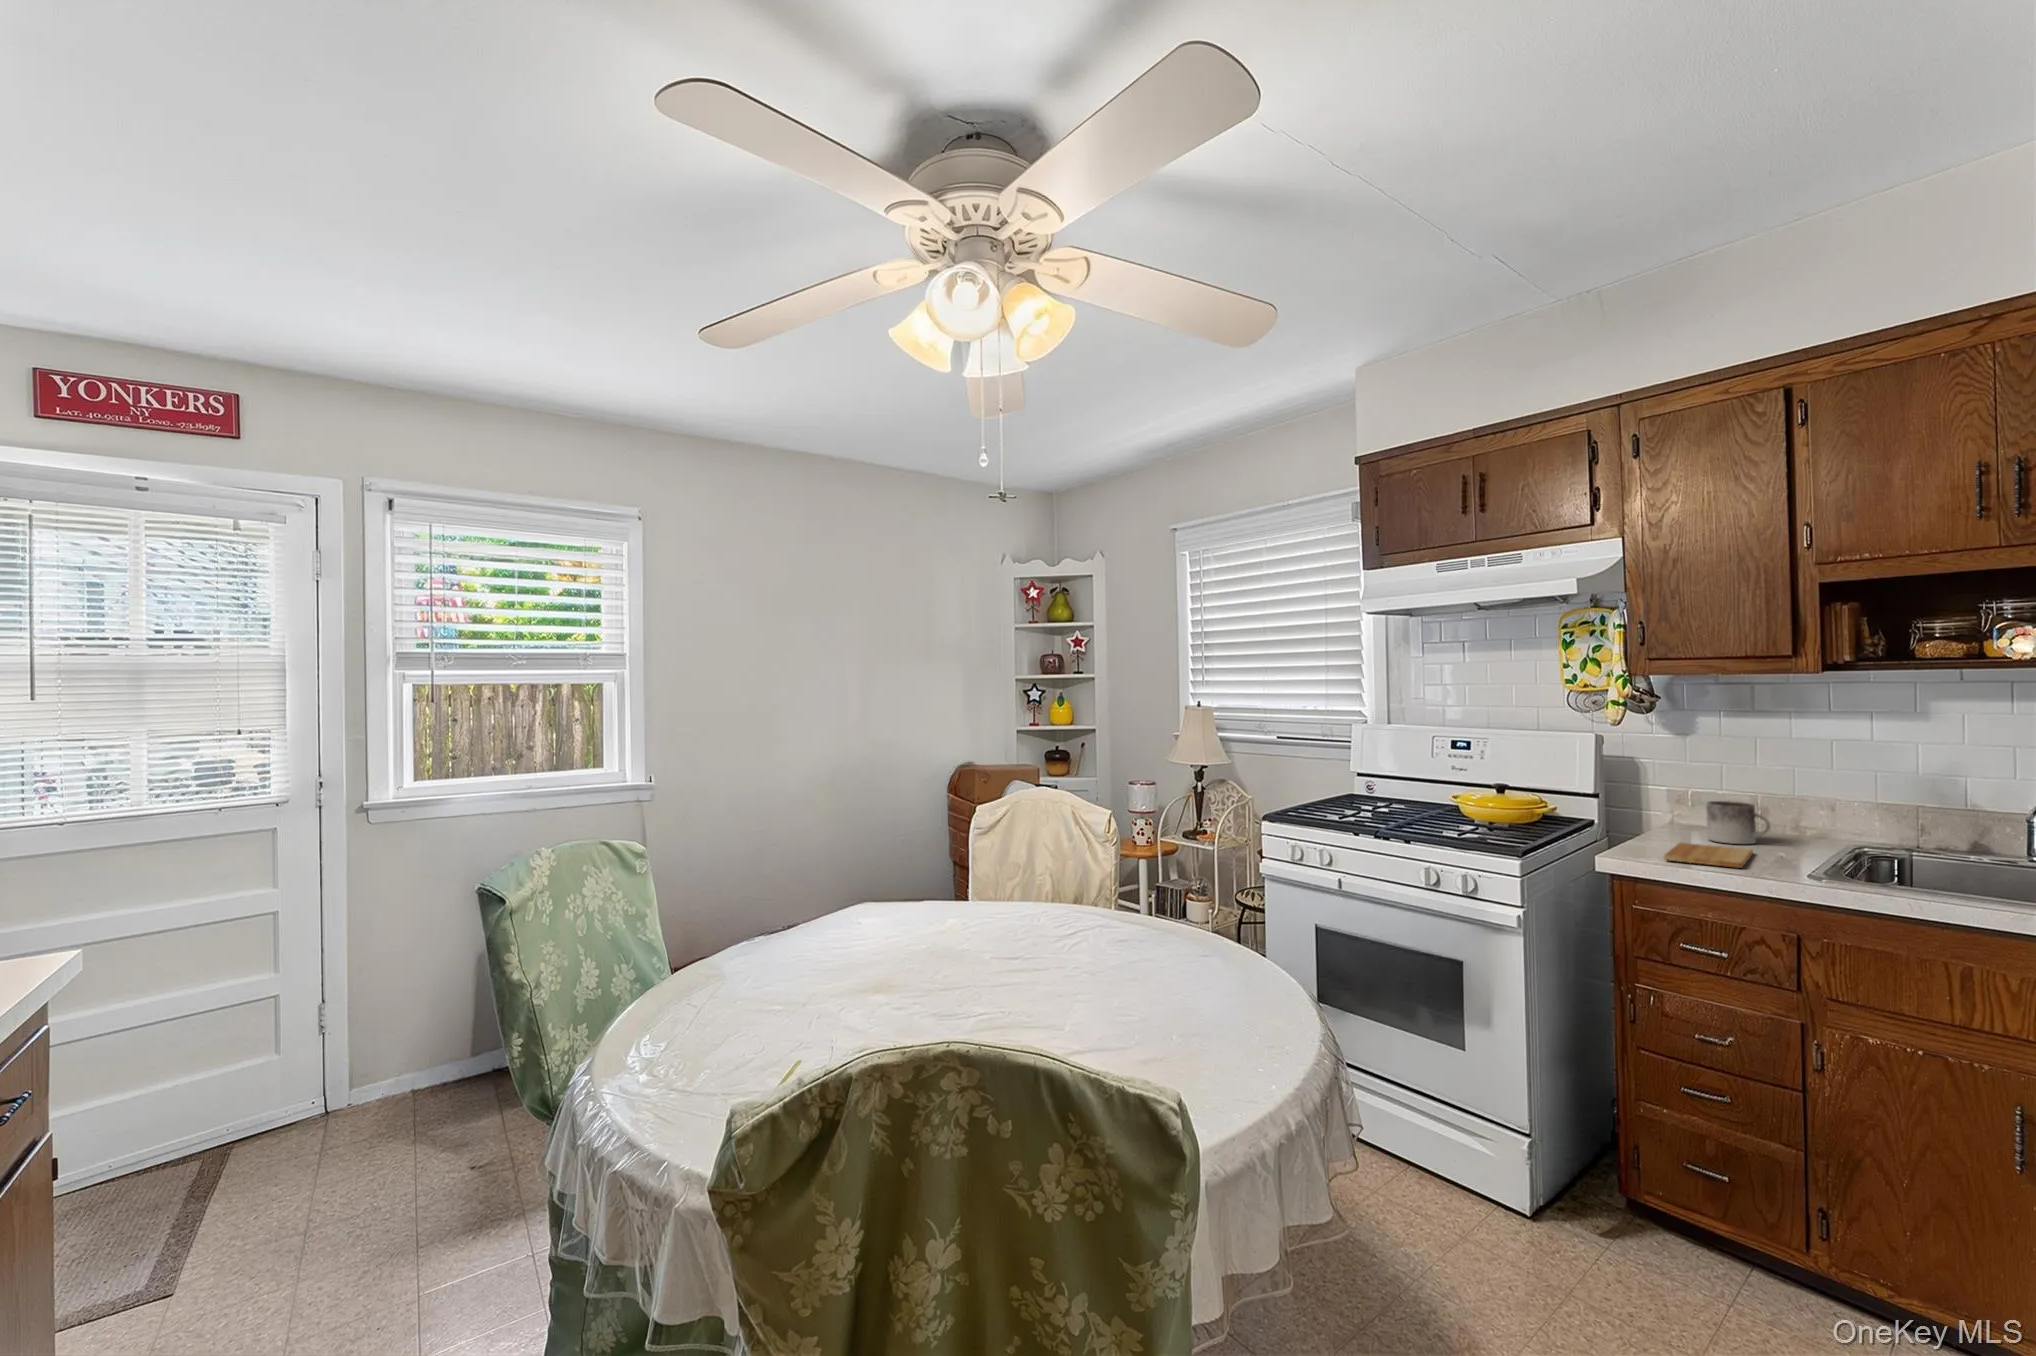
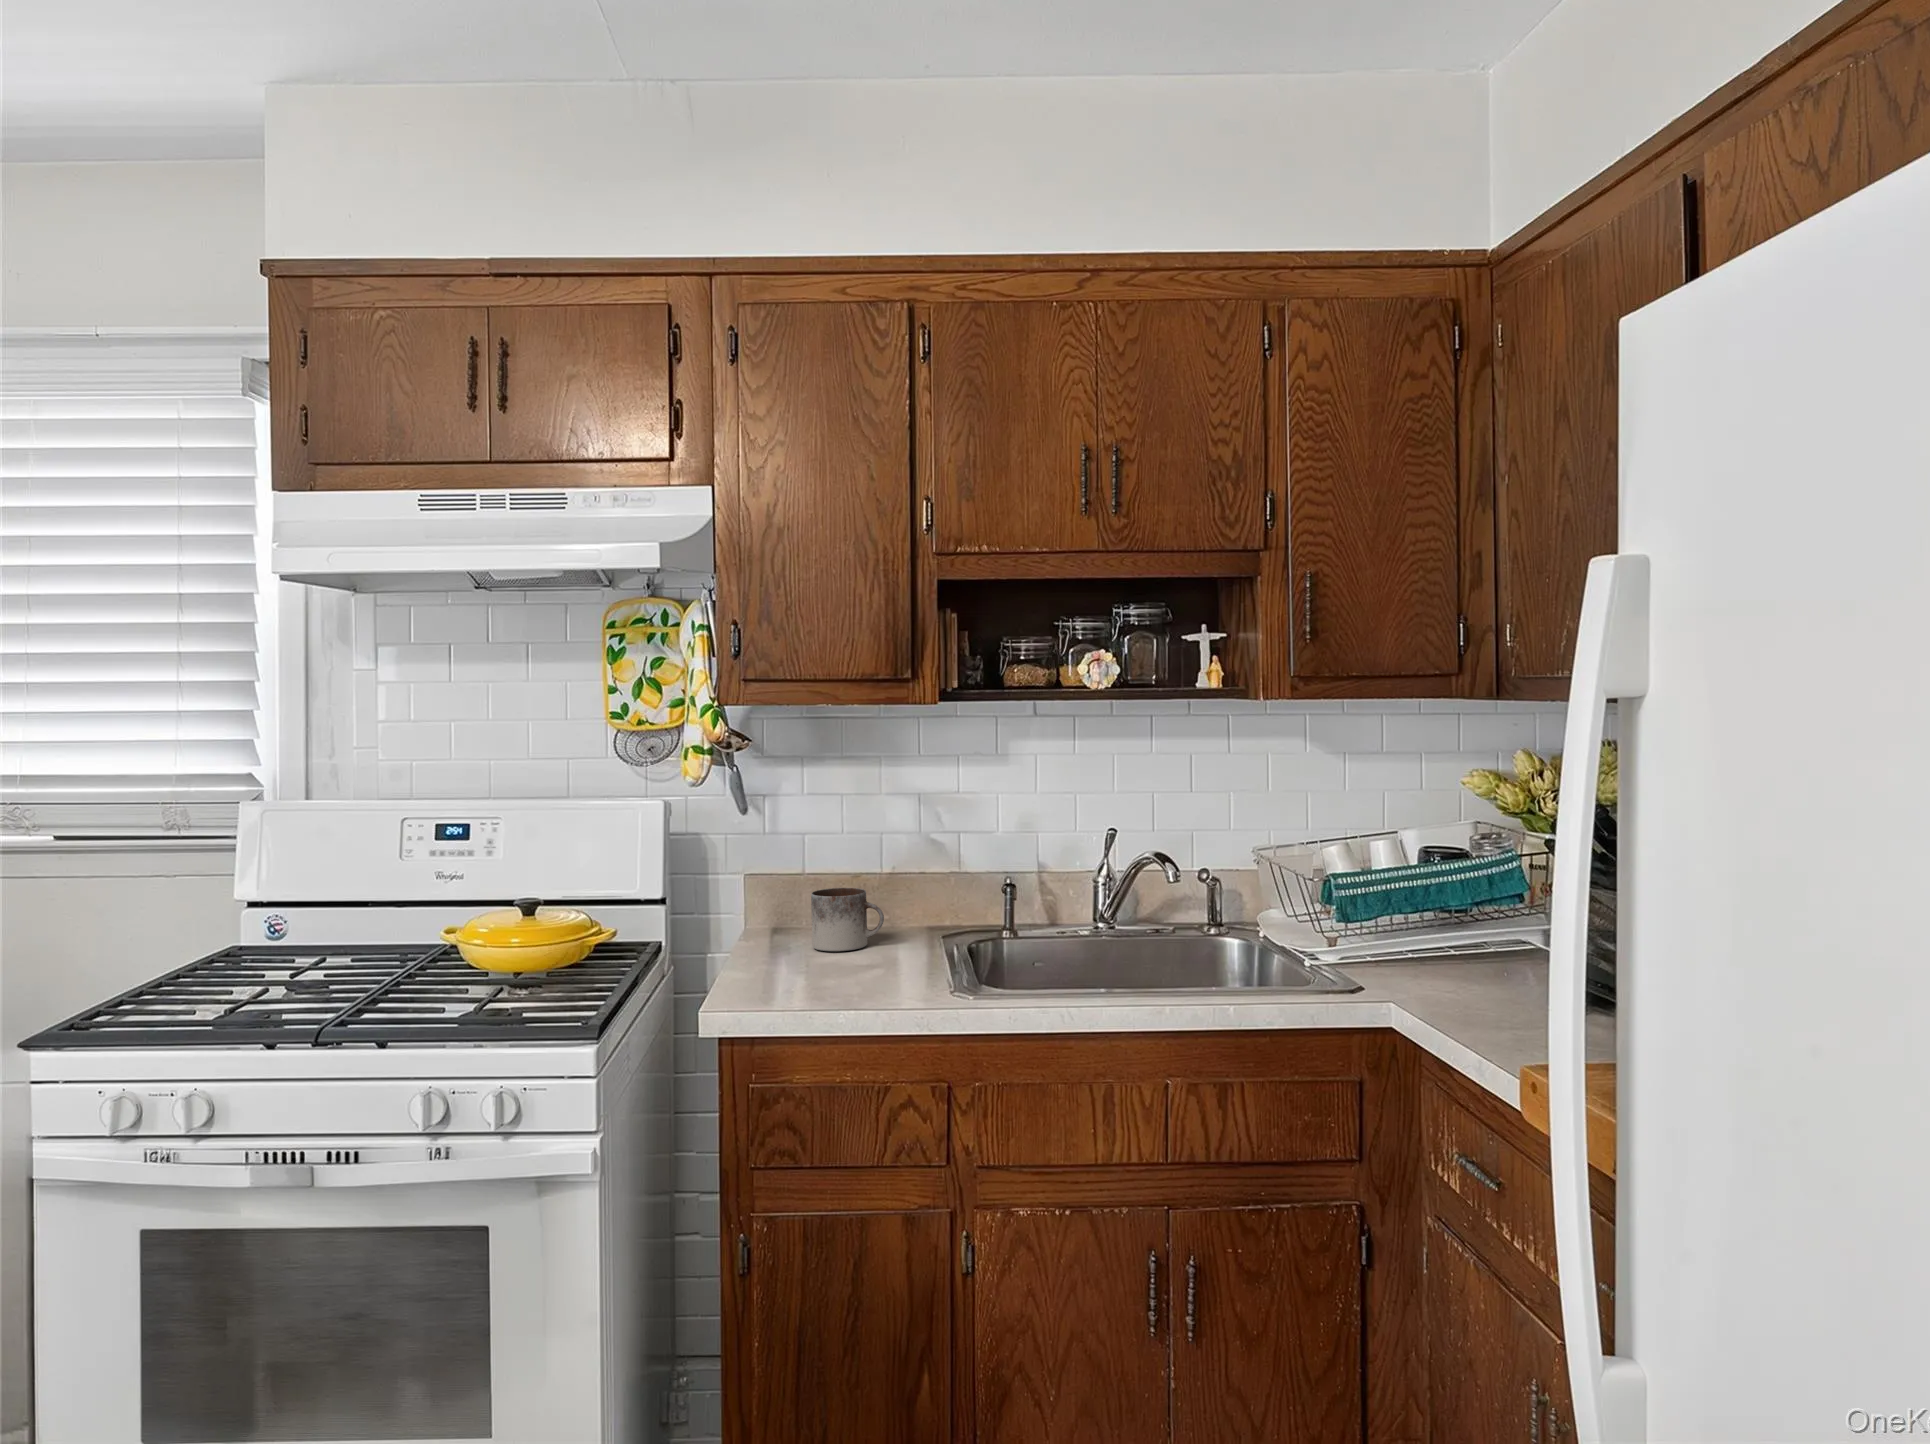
cutting board: present [1664,843,1753,868] -> none [782,958,875,997]

